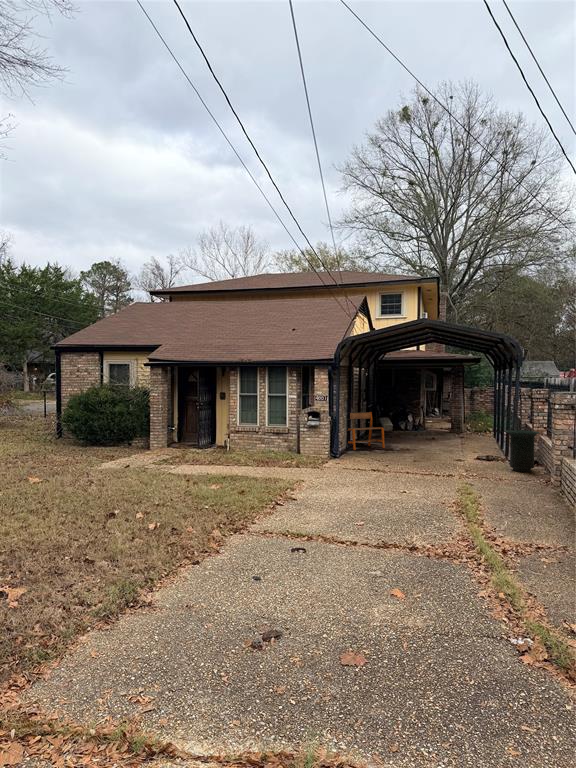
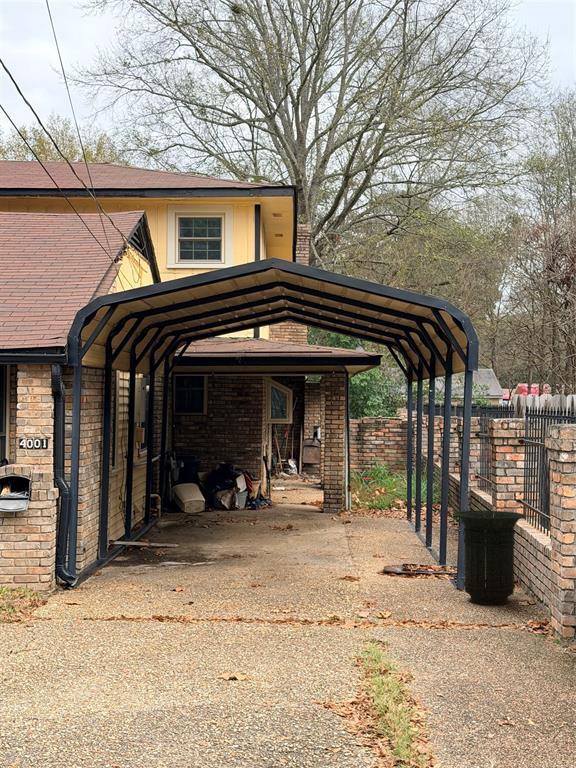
bench: present [348,412,385,450] -> none [88,473,186,563]

